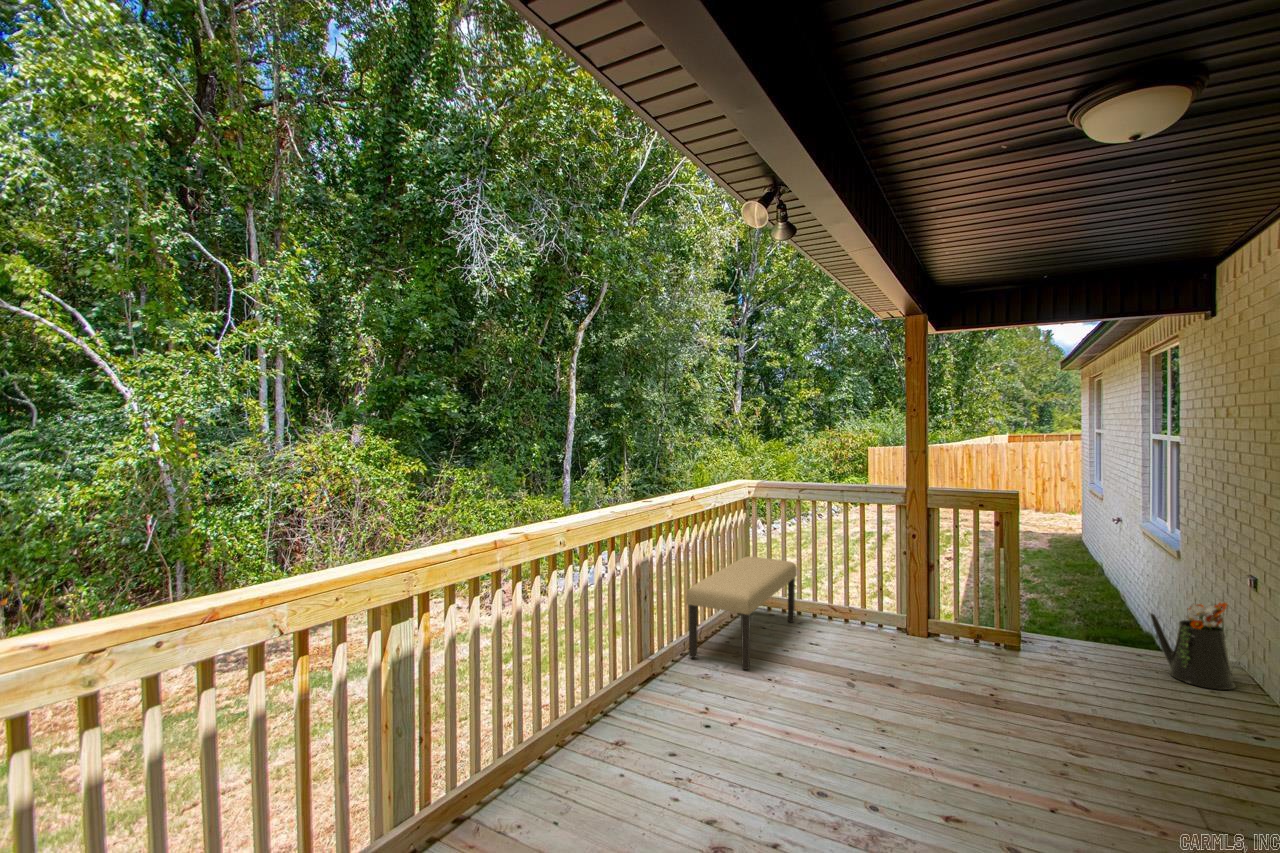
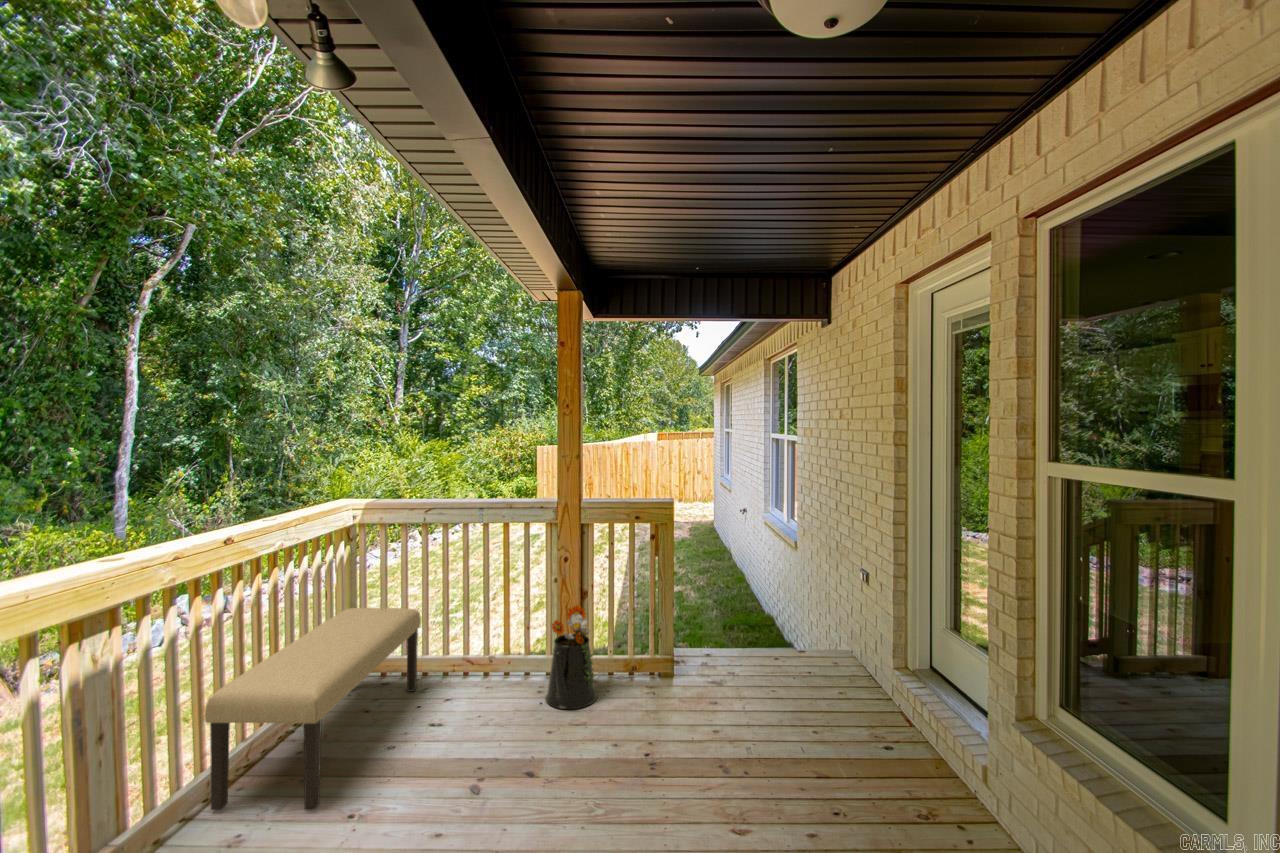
watering can: present [1150,603,1249,690] -> present [545,605,597,709]

